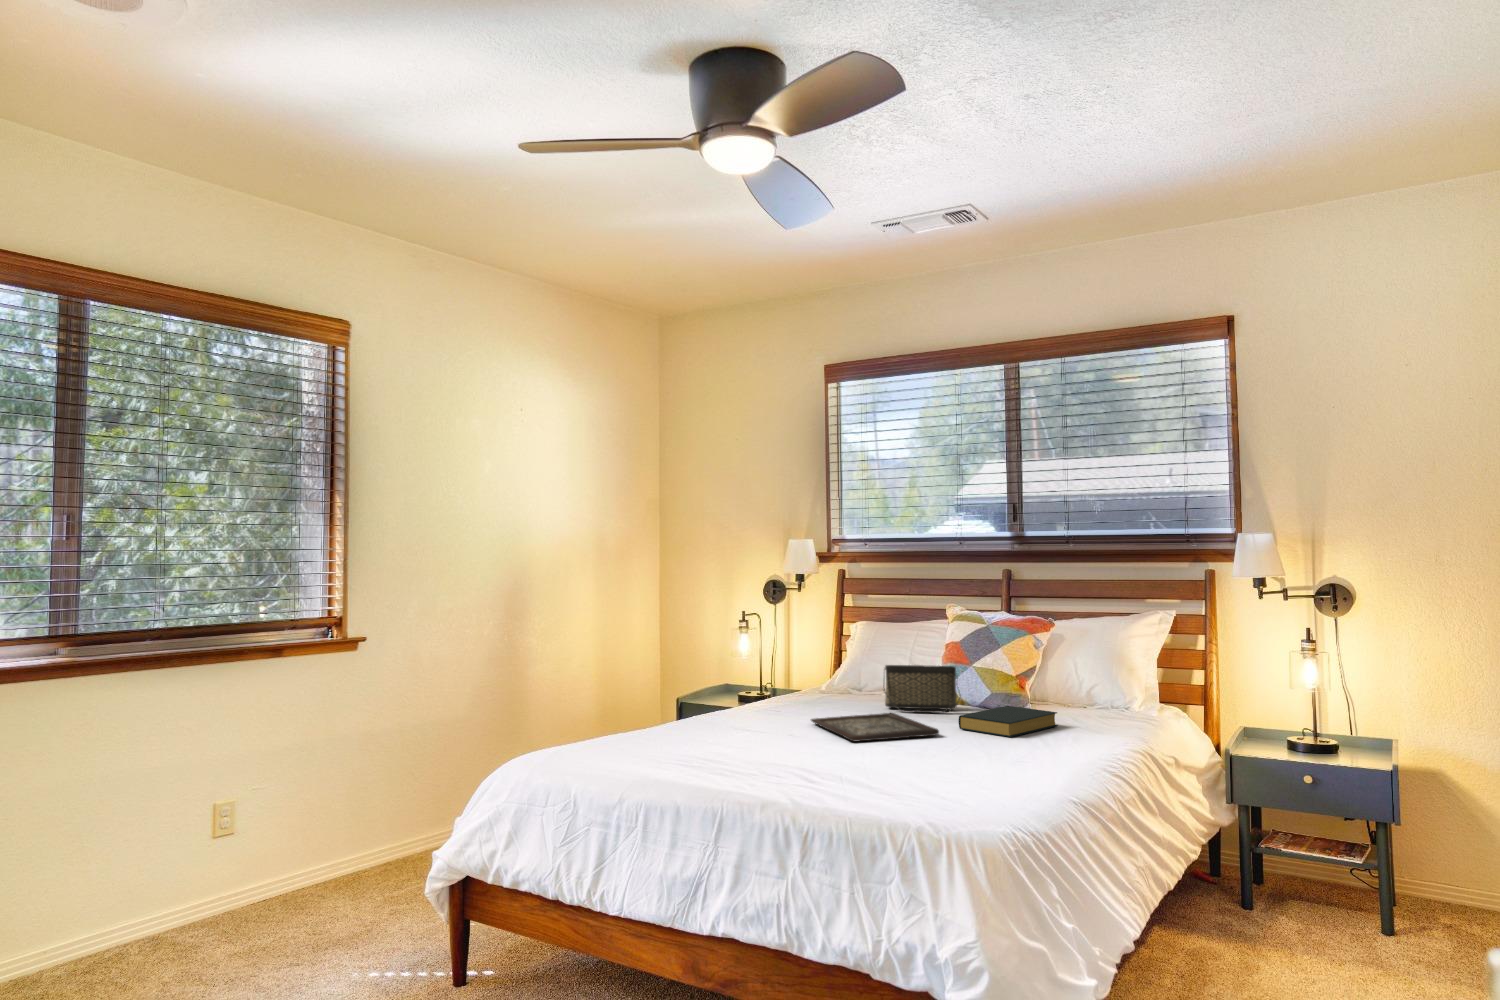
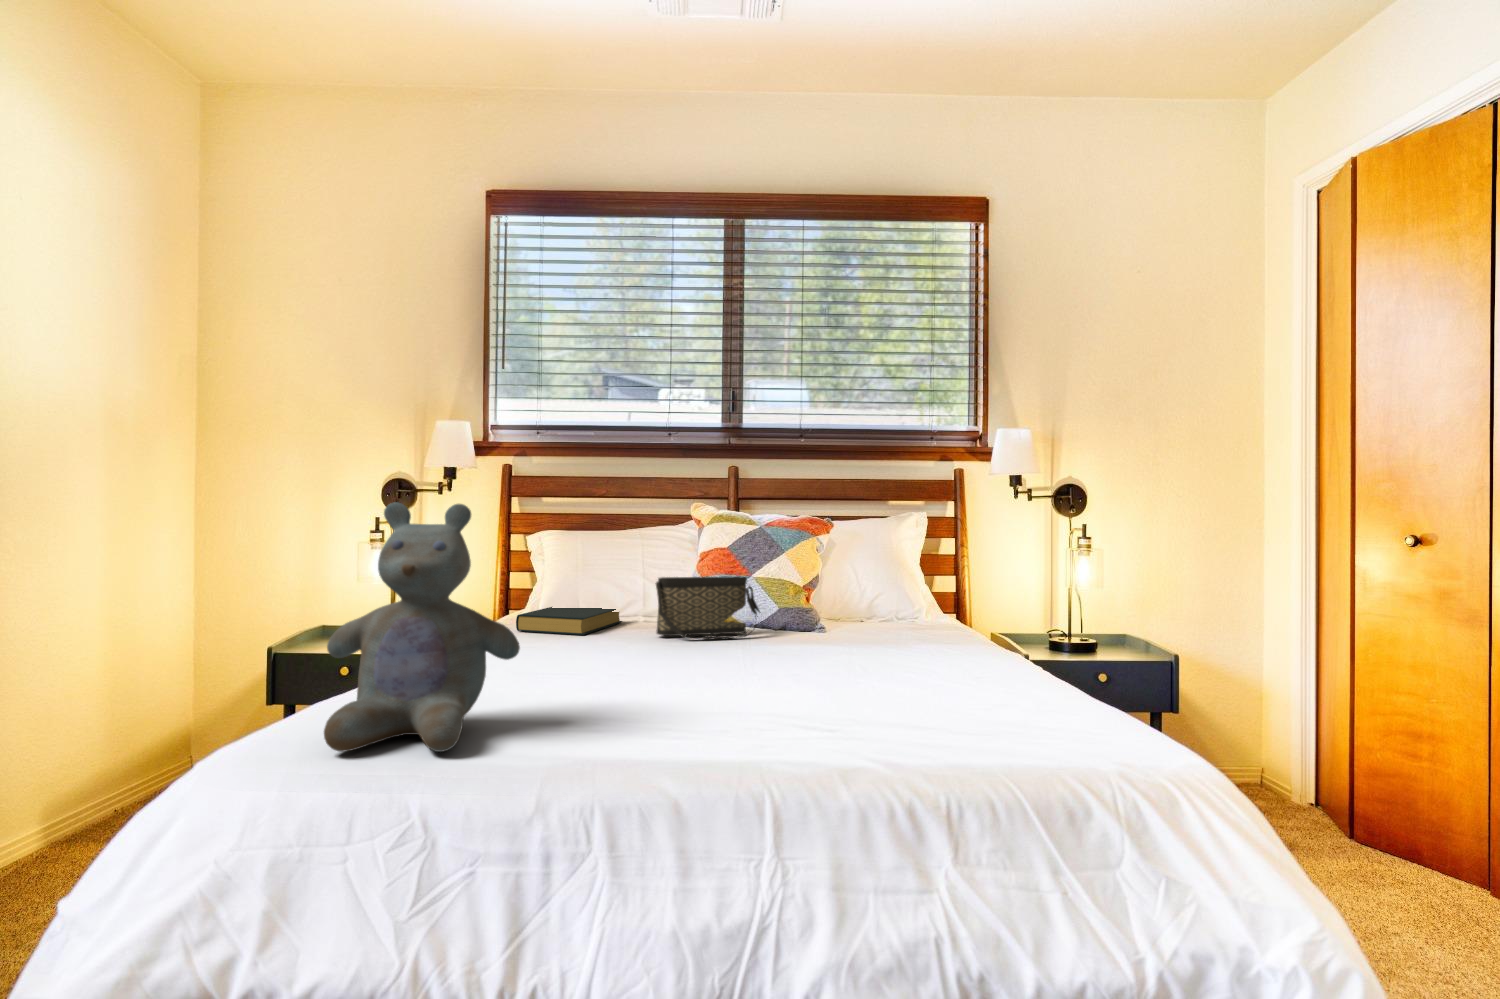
stuffed bear: none [605,630,701,757] -> present [324,502,520,752]
hardback book: present [959,706,1058,737] -> present [516,607,622,635]
tray: present [811,713,939,742] -> none [604,641,812,685]

